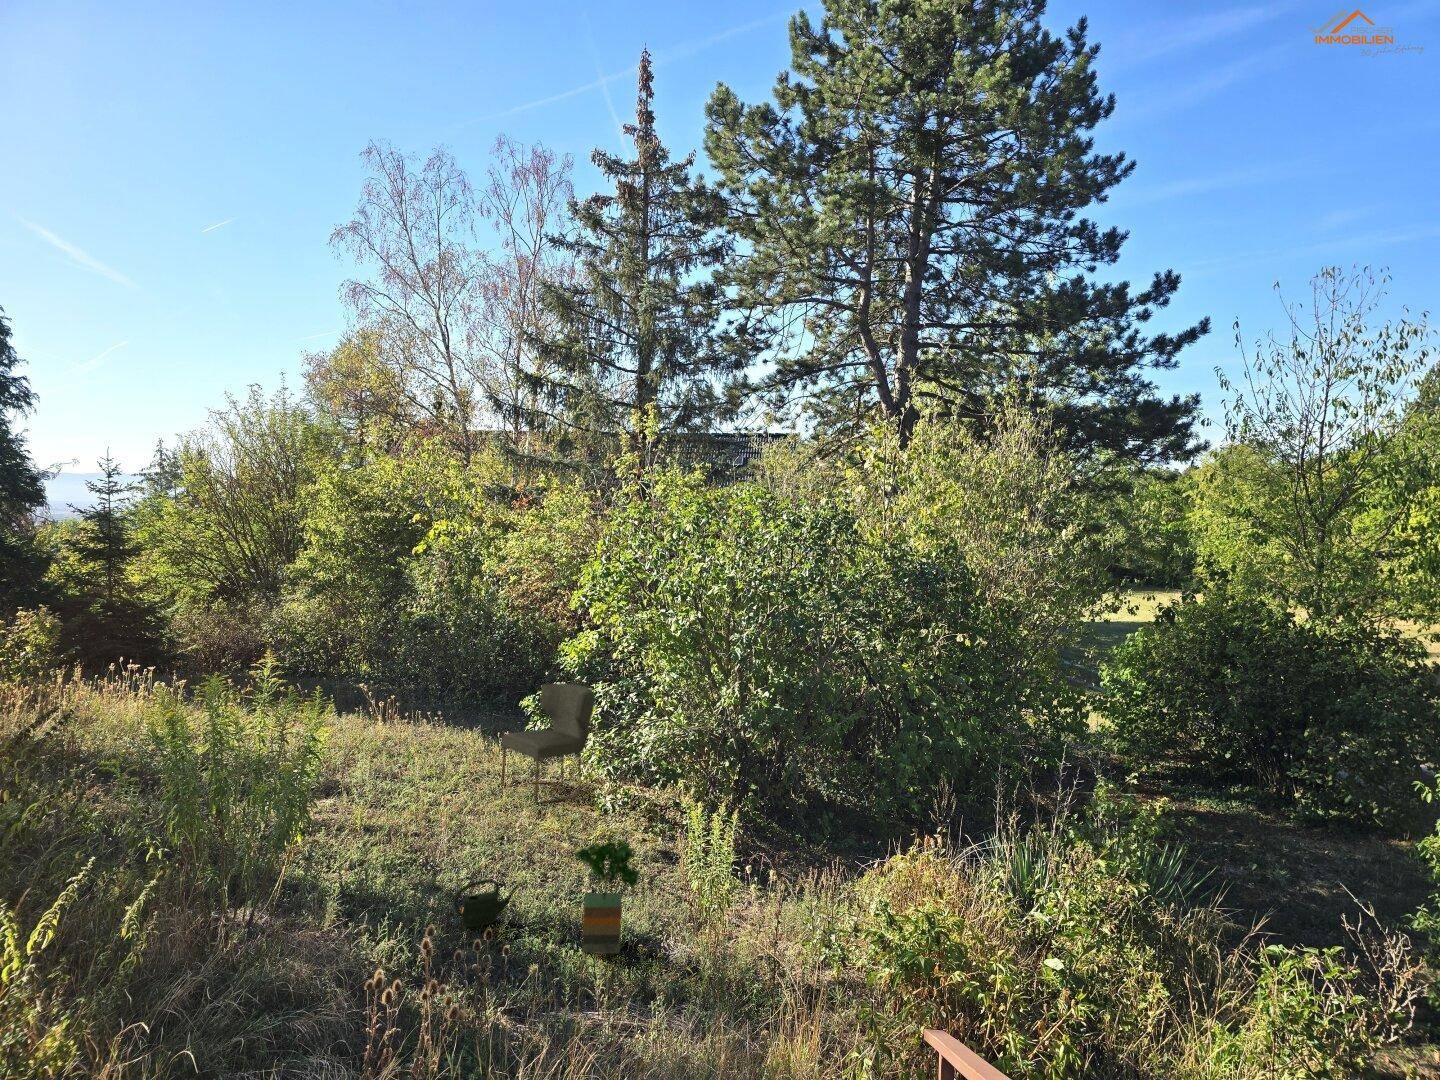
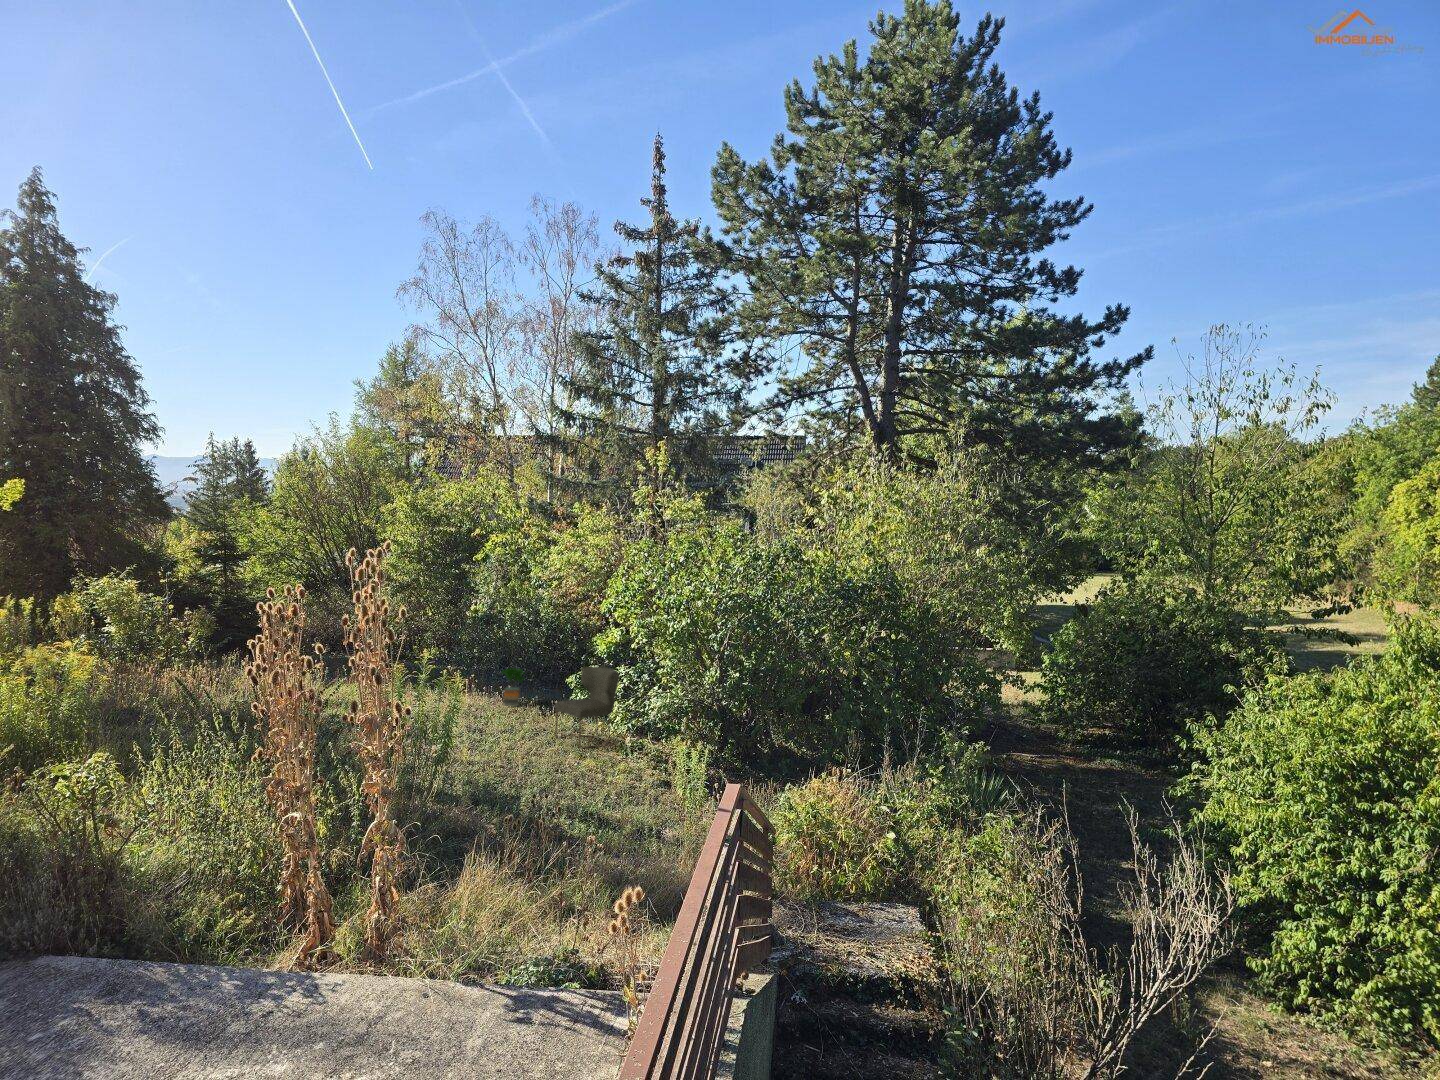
potted tree: present [575,841,641,954] -> present [502,668,525,707]
watering can: present [453,879,521,927] -> none [536,781,574,808]

